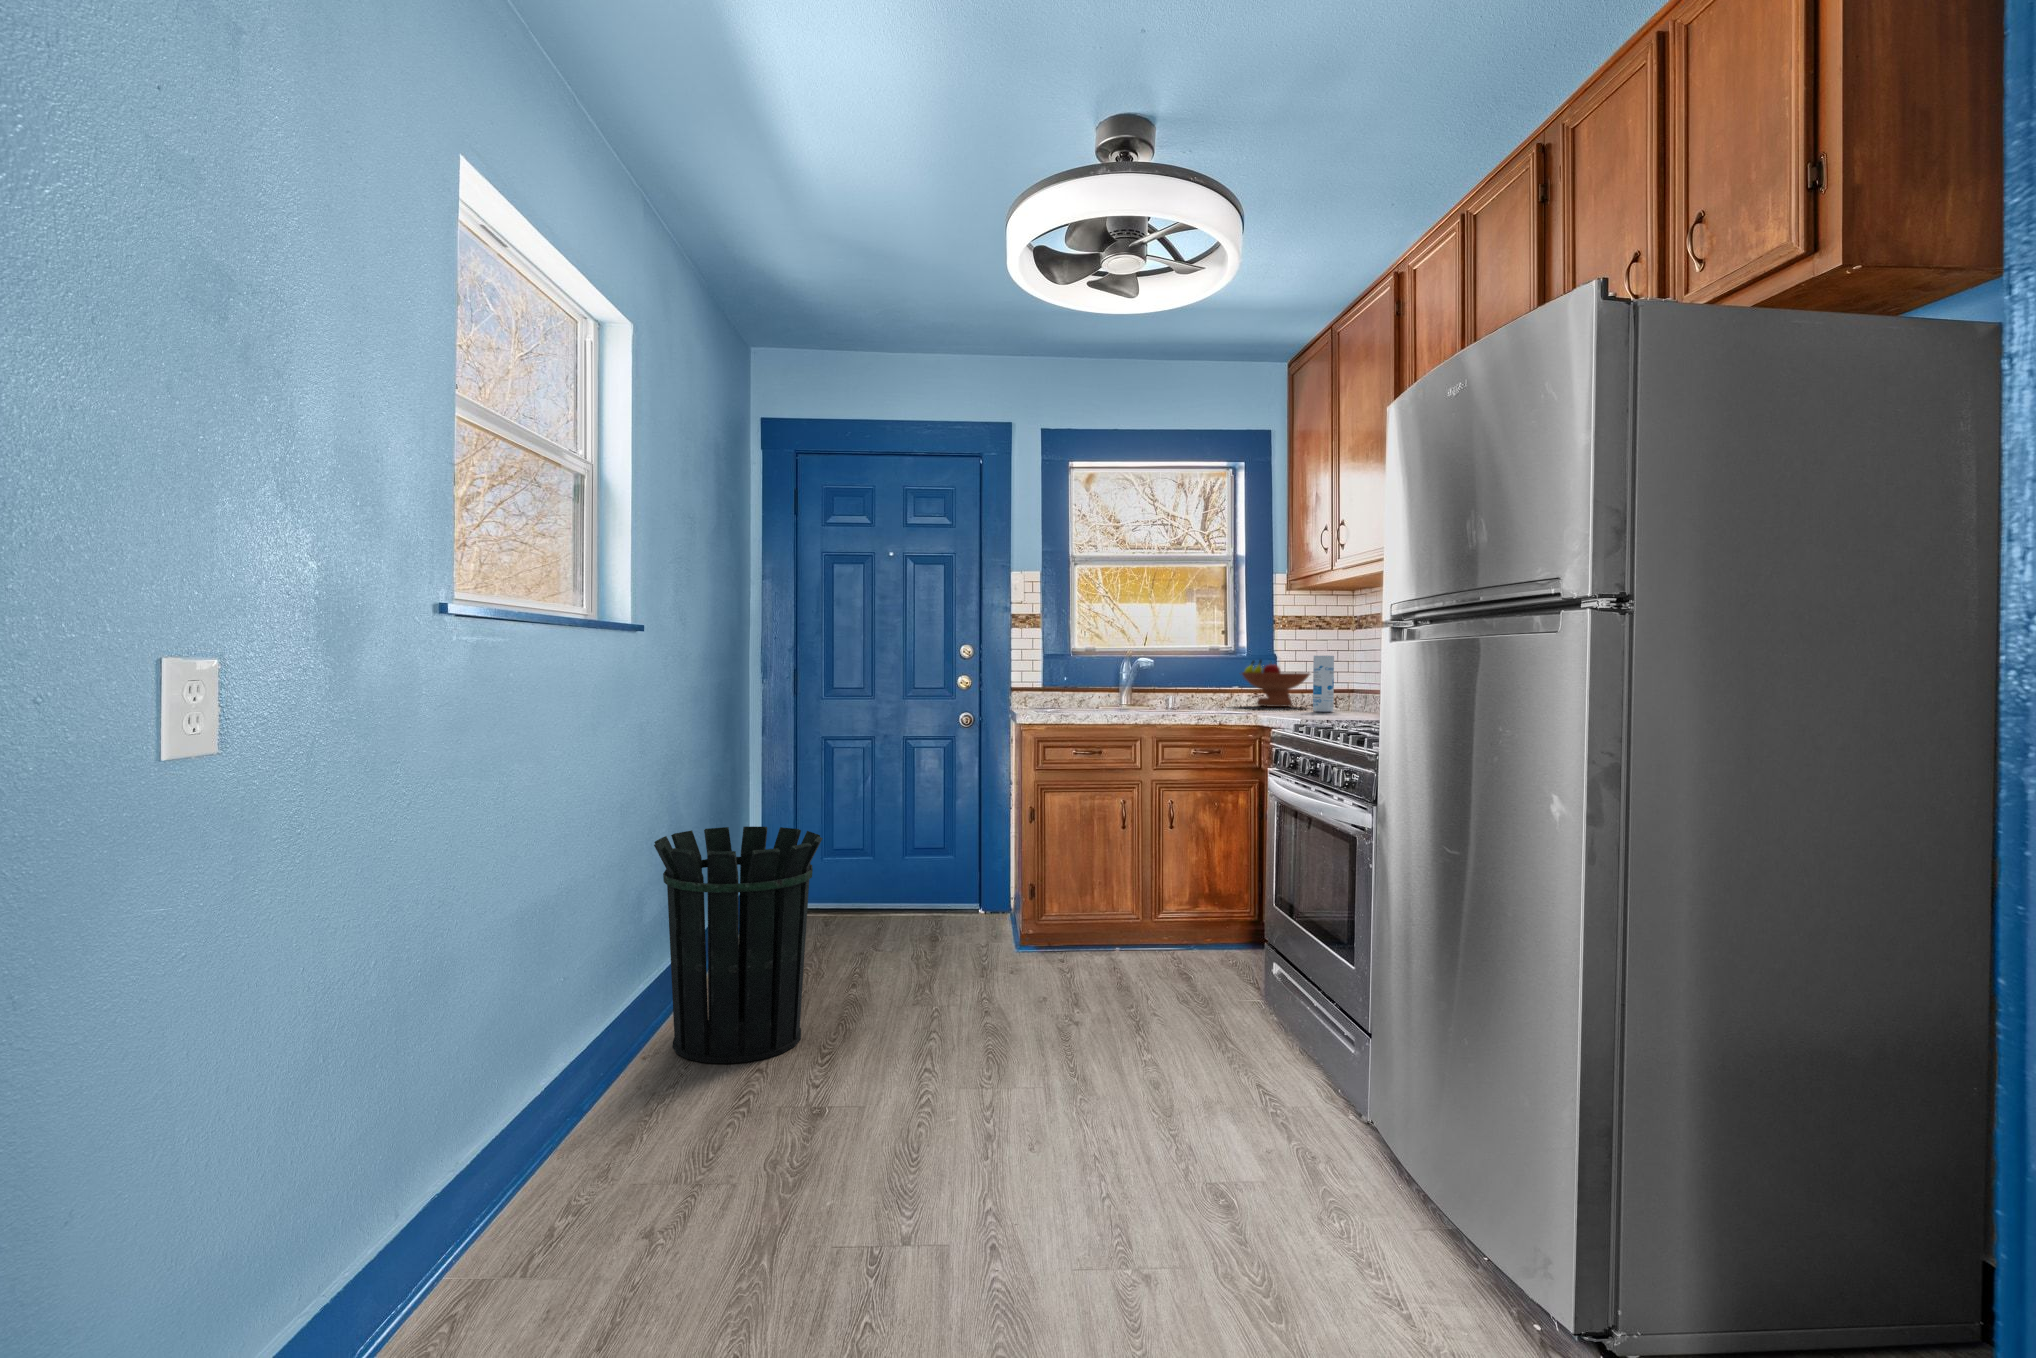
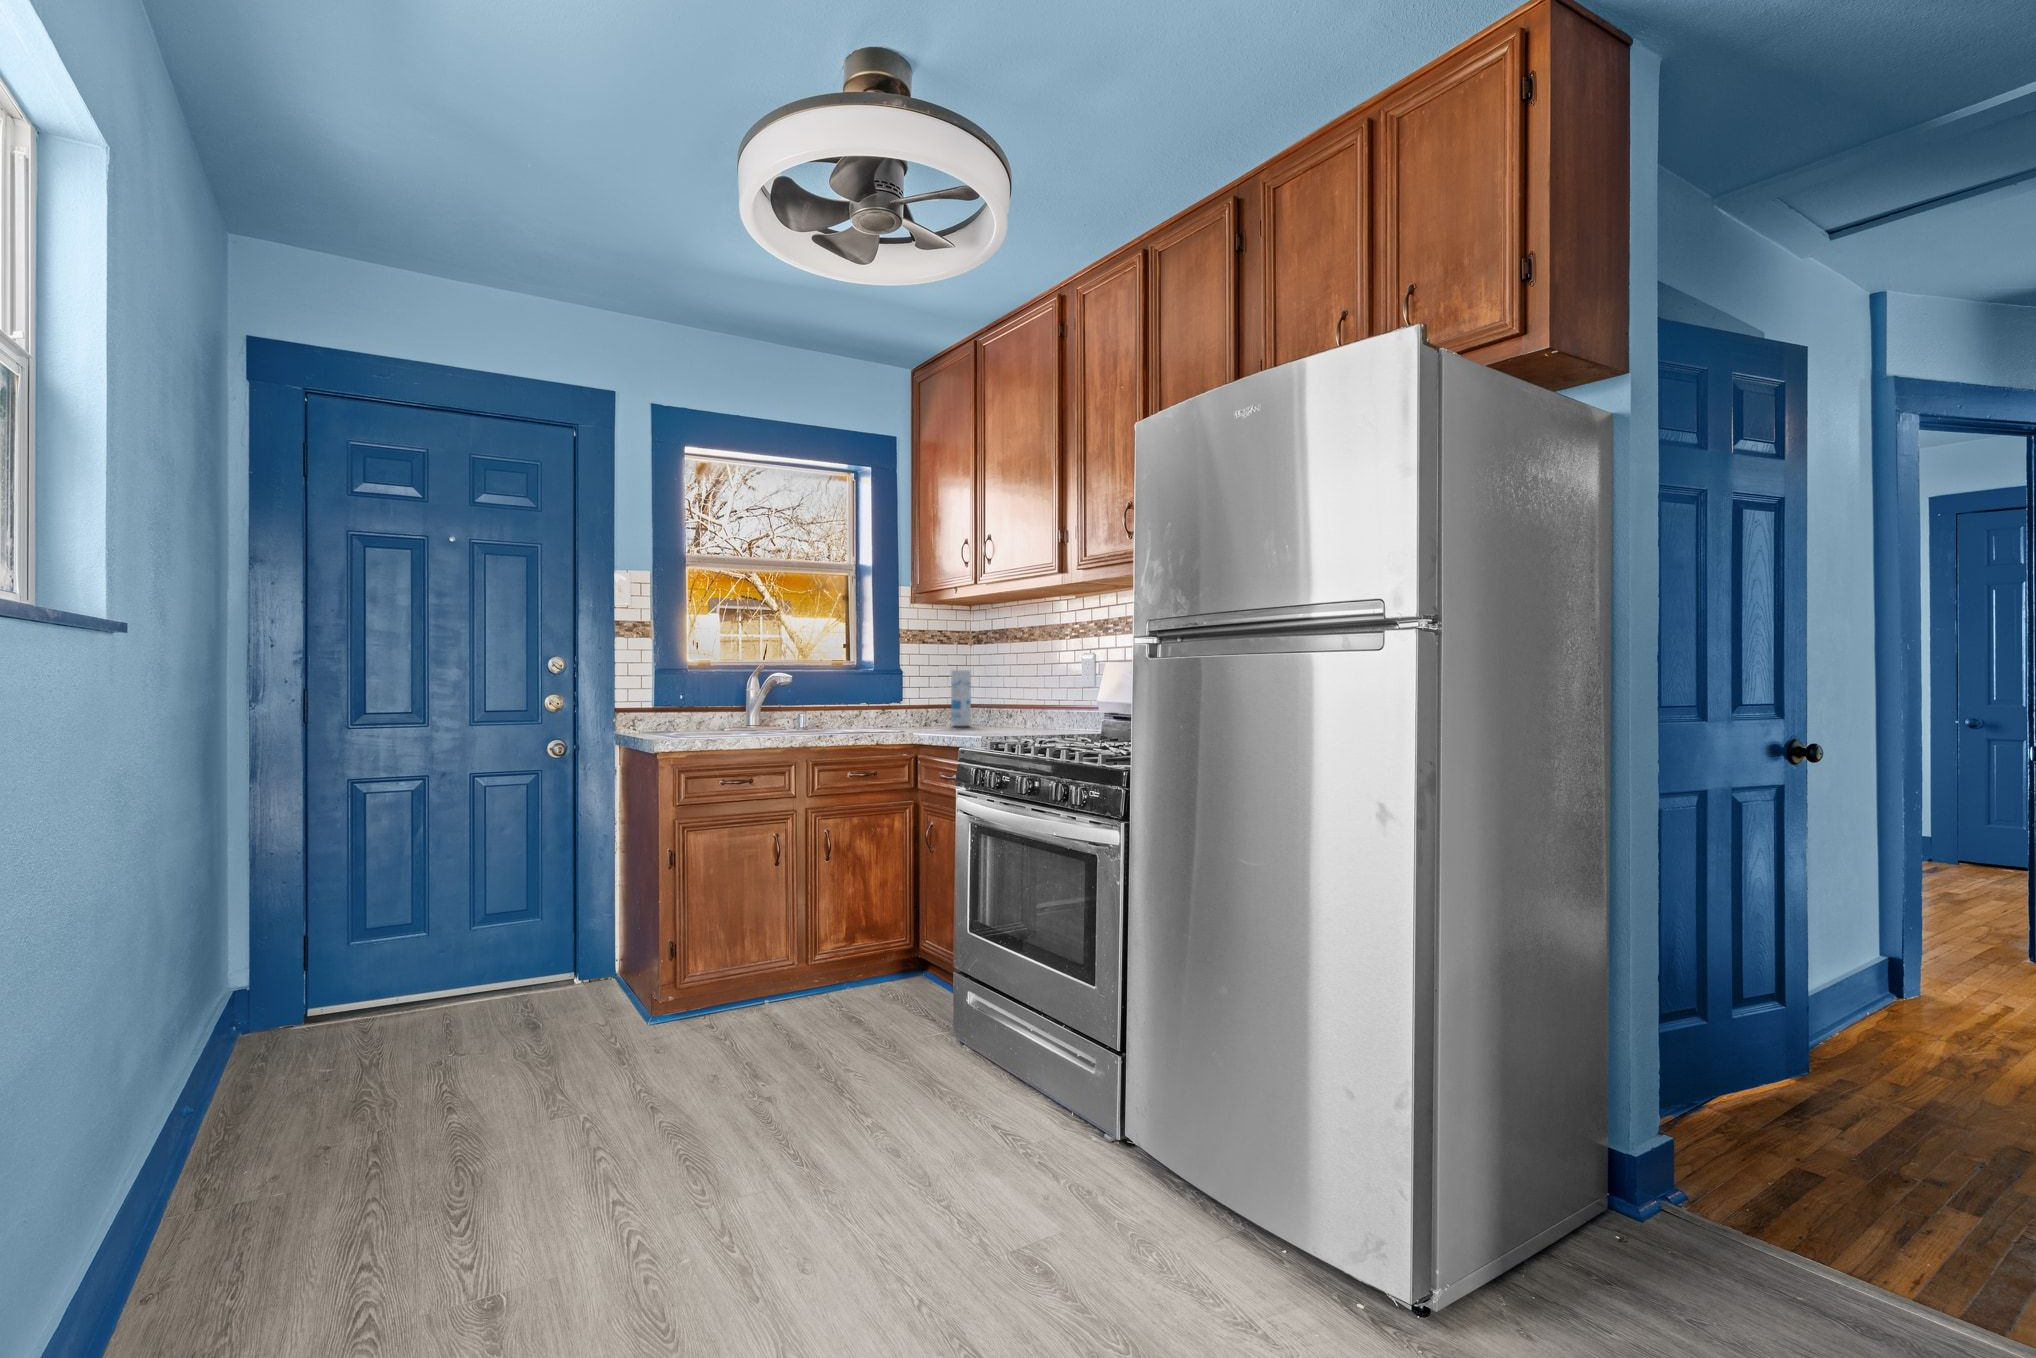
fruit bowl: present [1242,660,1310,707] -> none [865,674,937,722]
waste bin: present [654,826,823,1064] -> none [149,910,437,1276]

